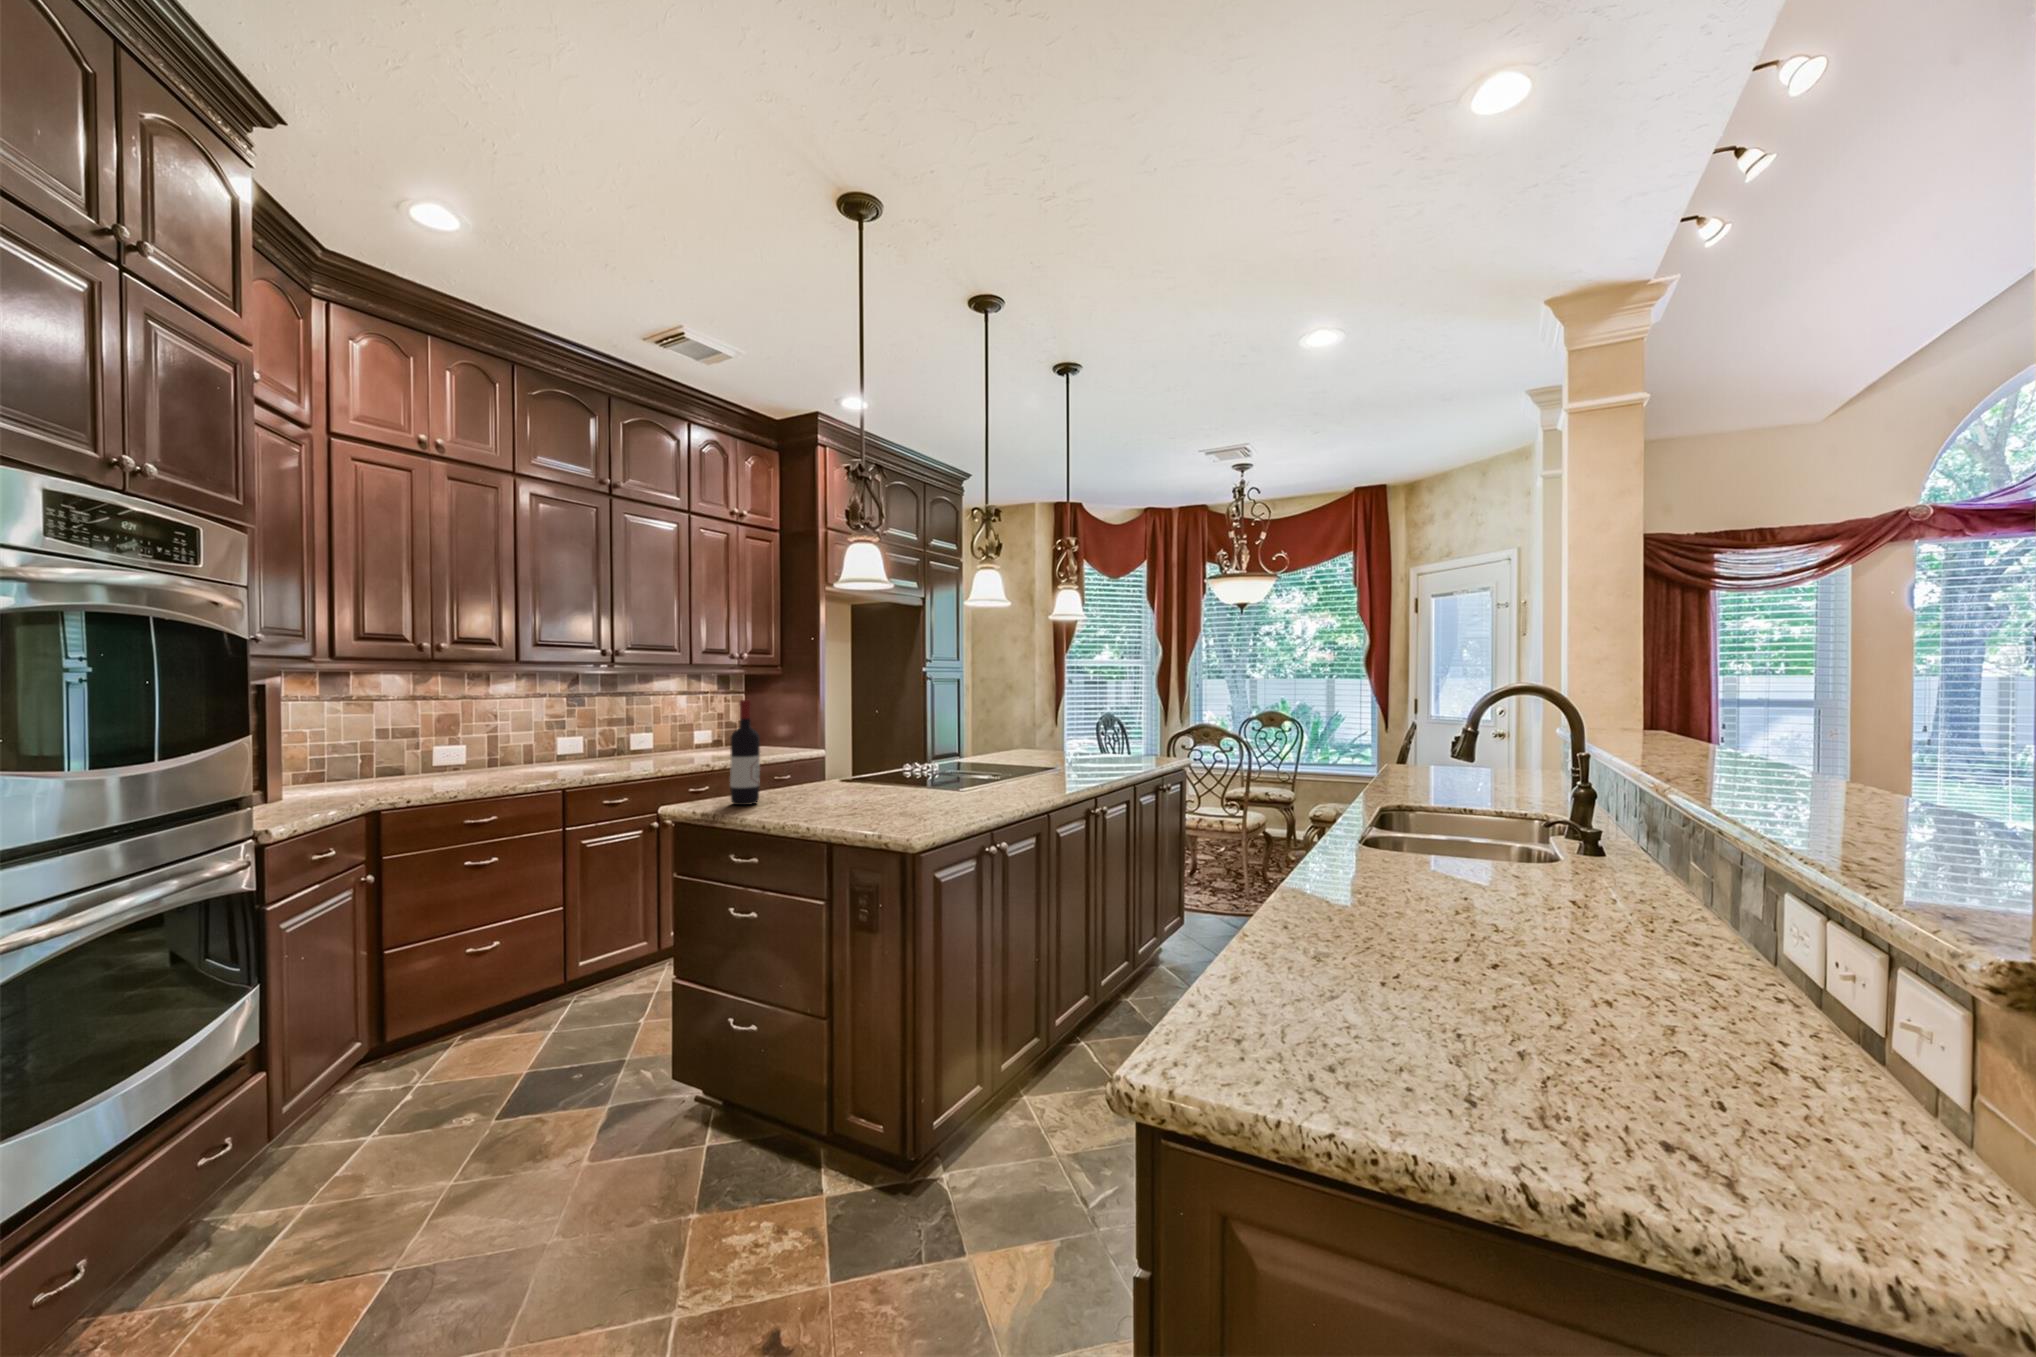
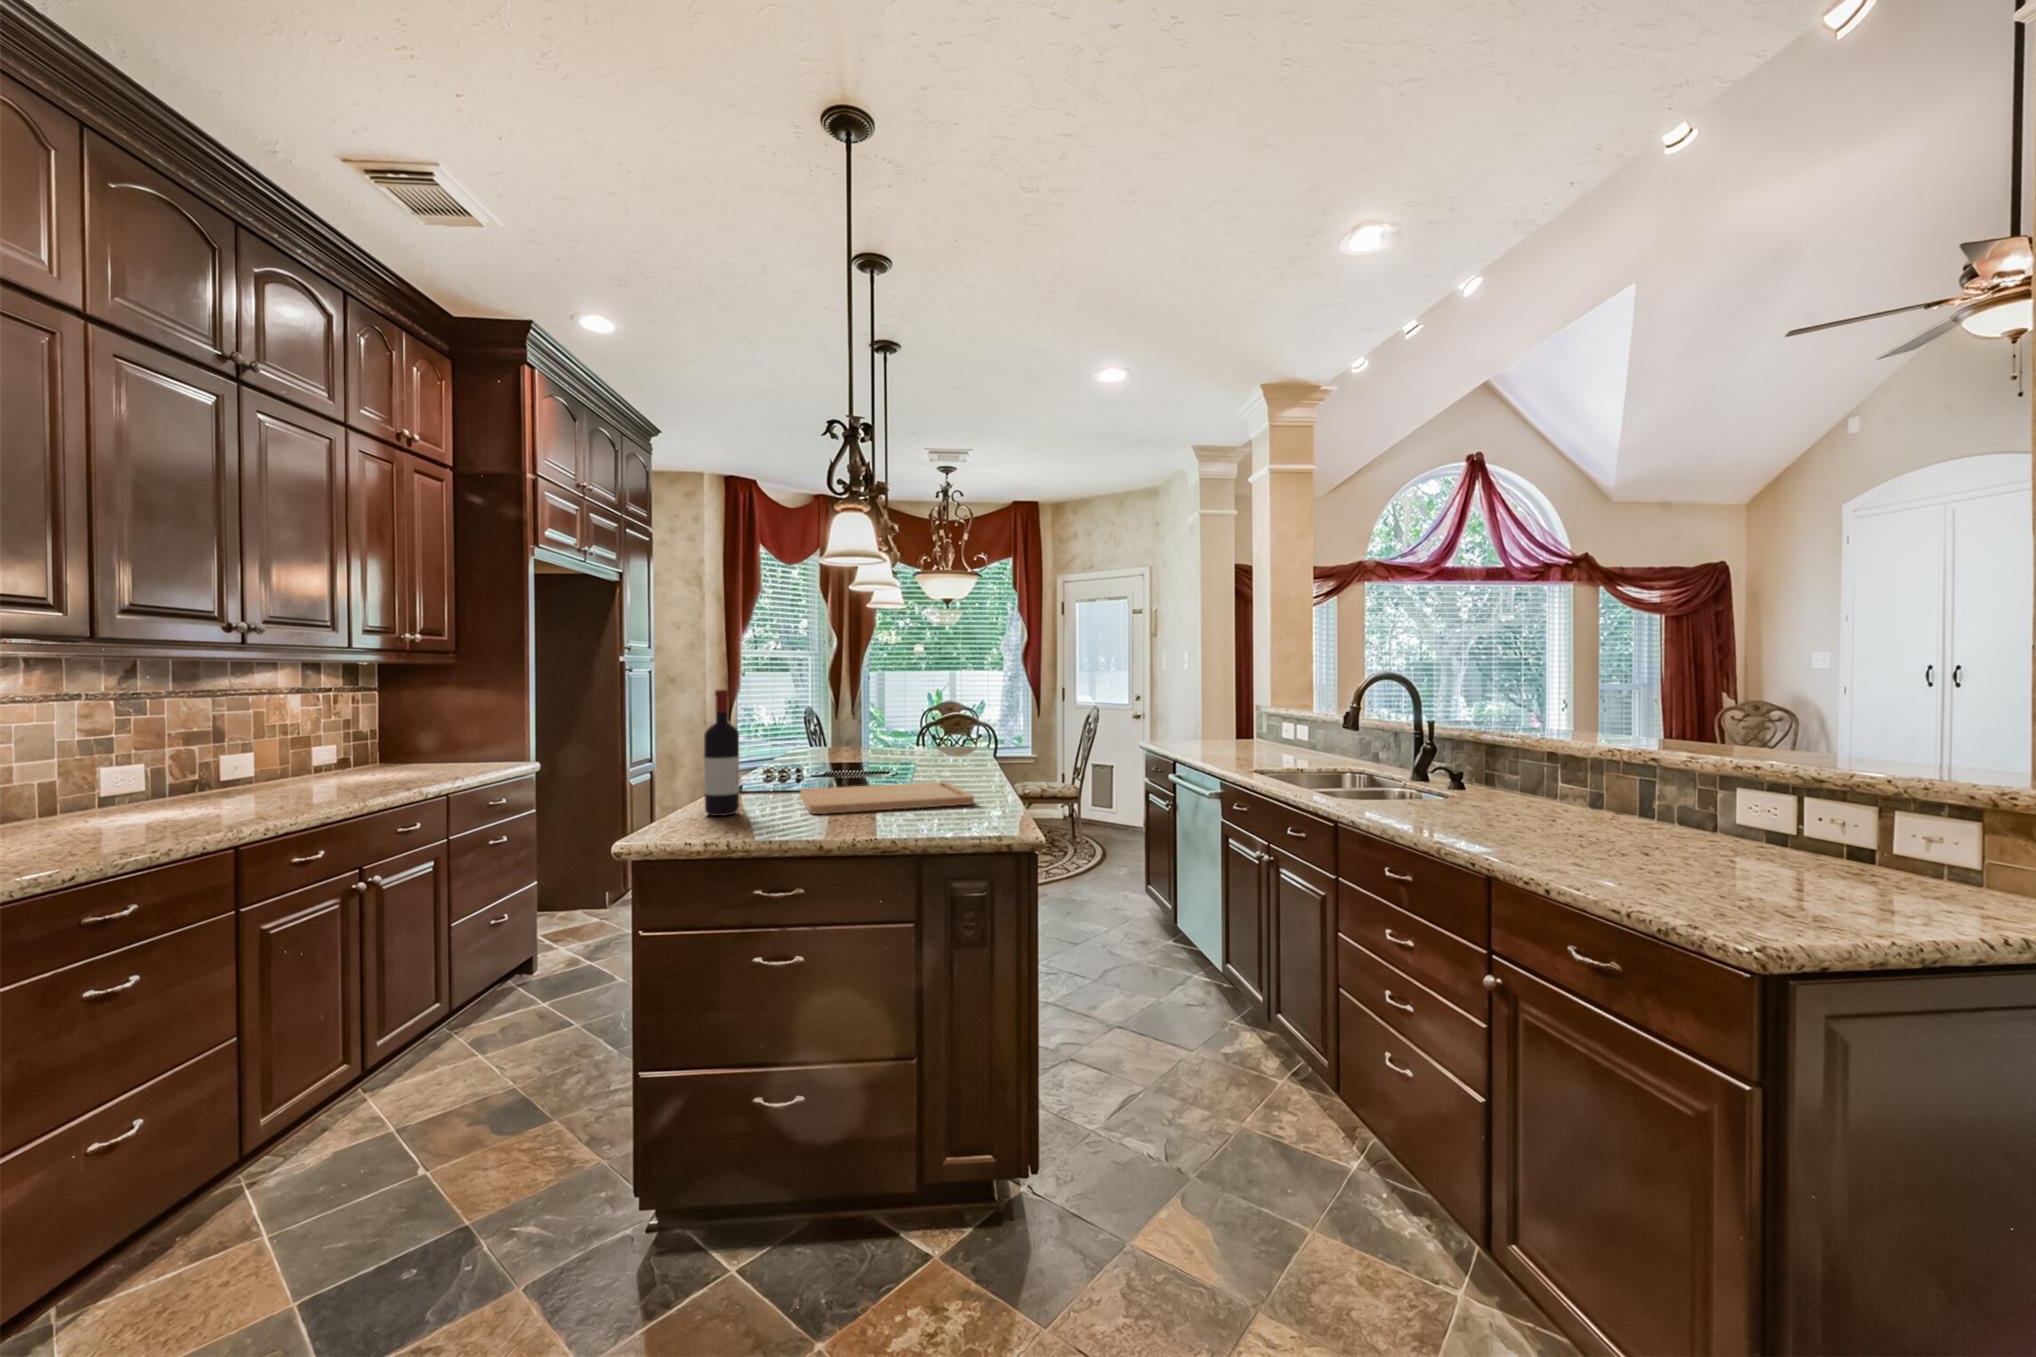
cutting board: none [797,789,971,820] -> present [800,782,974,814]

